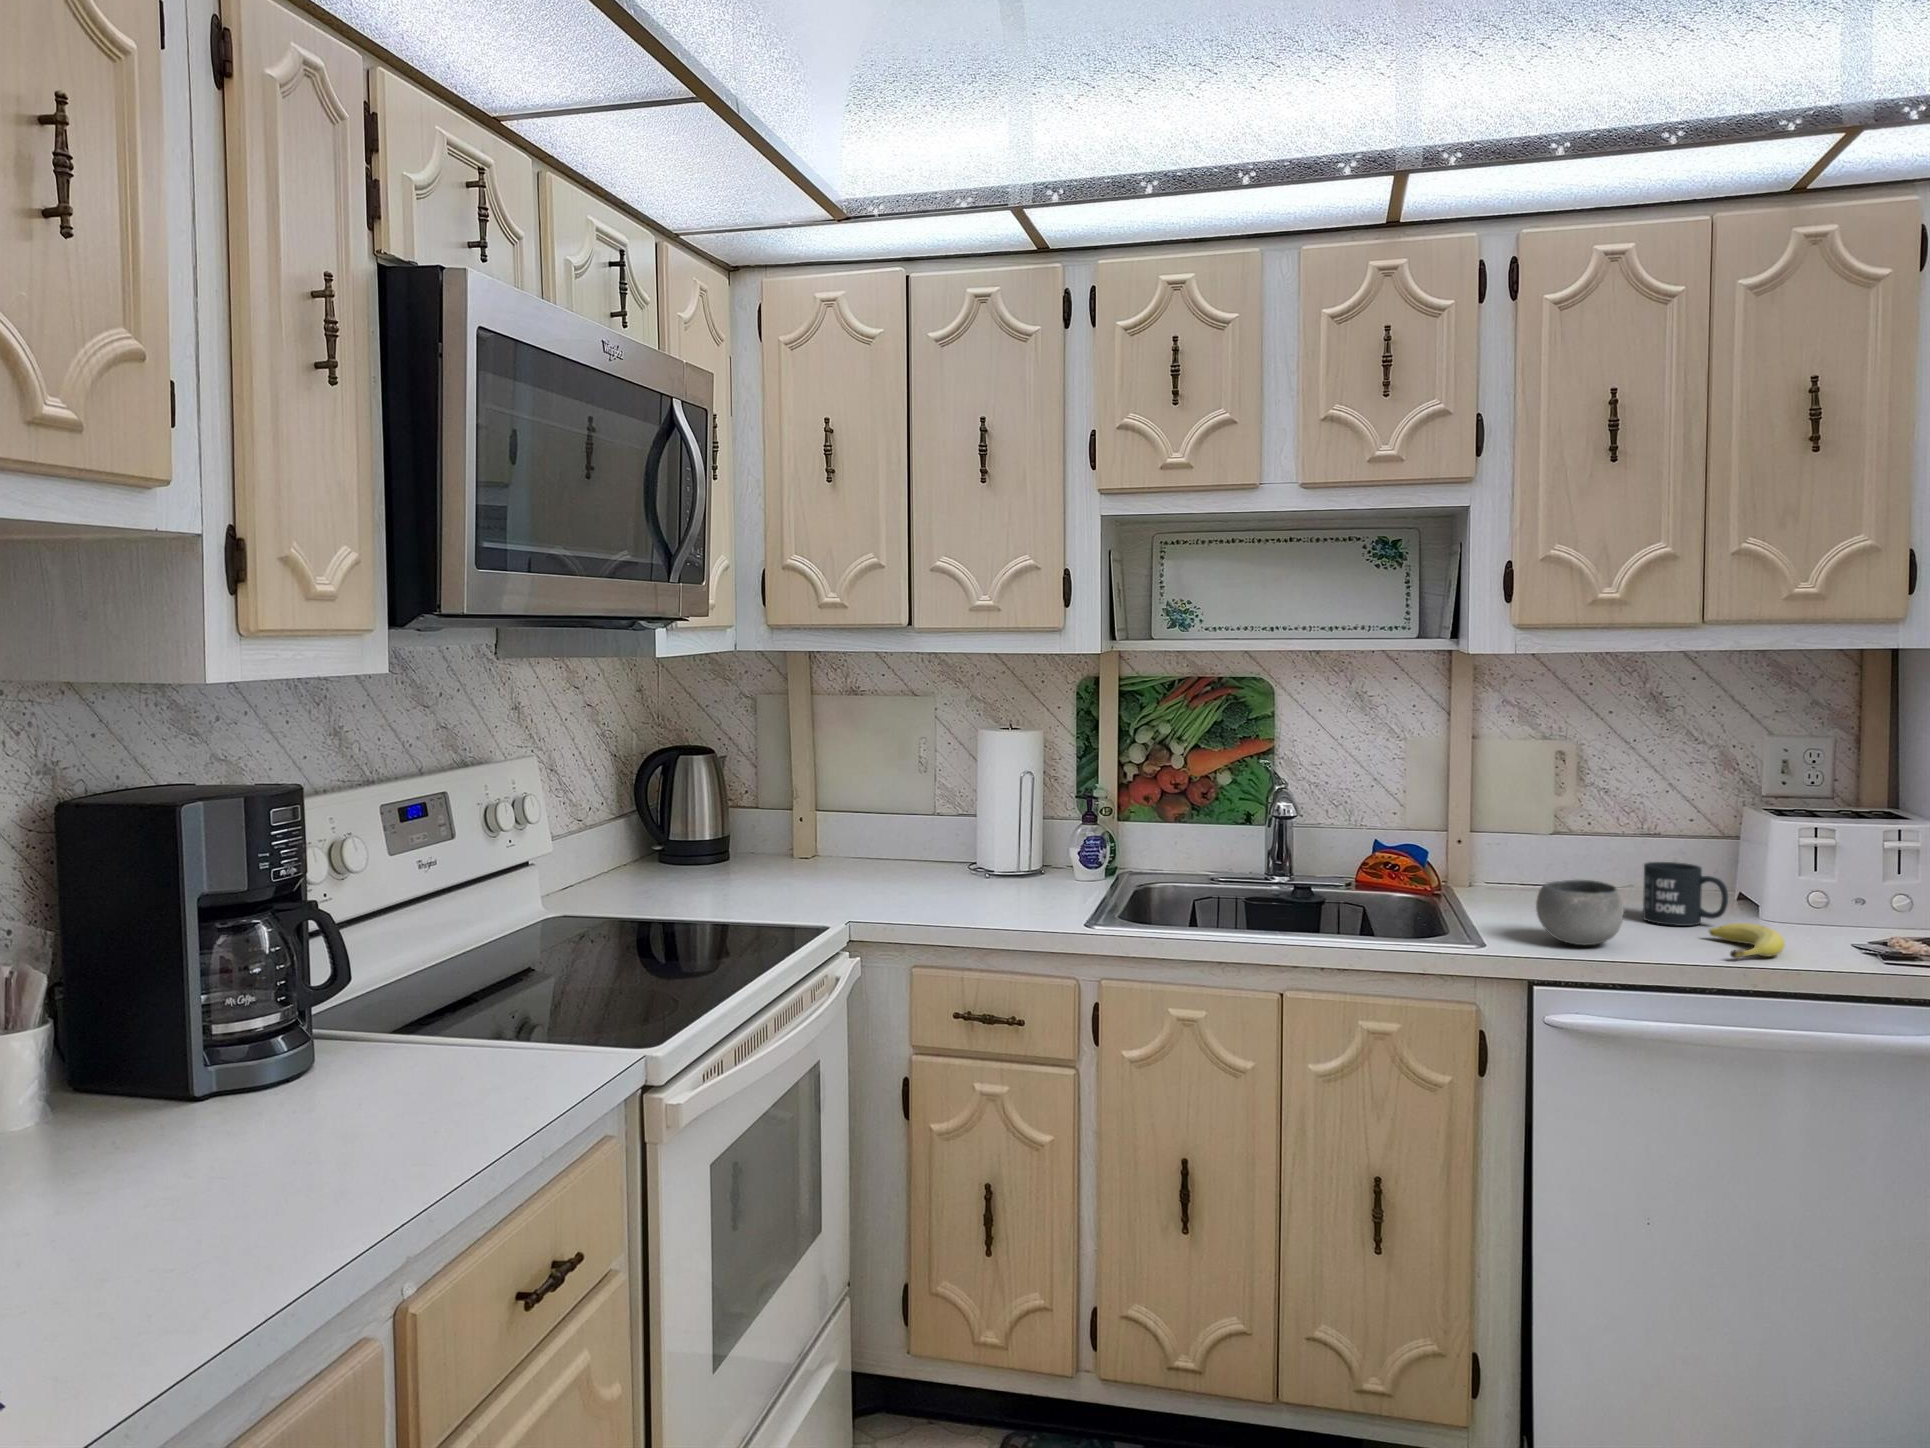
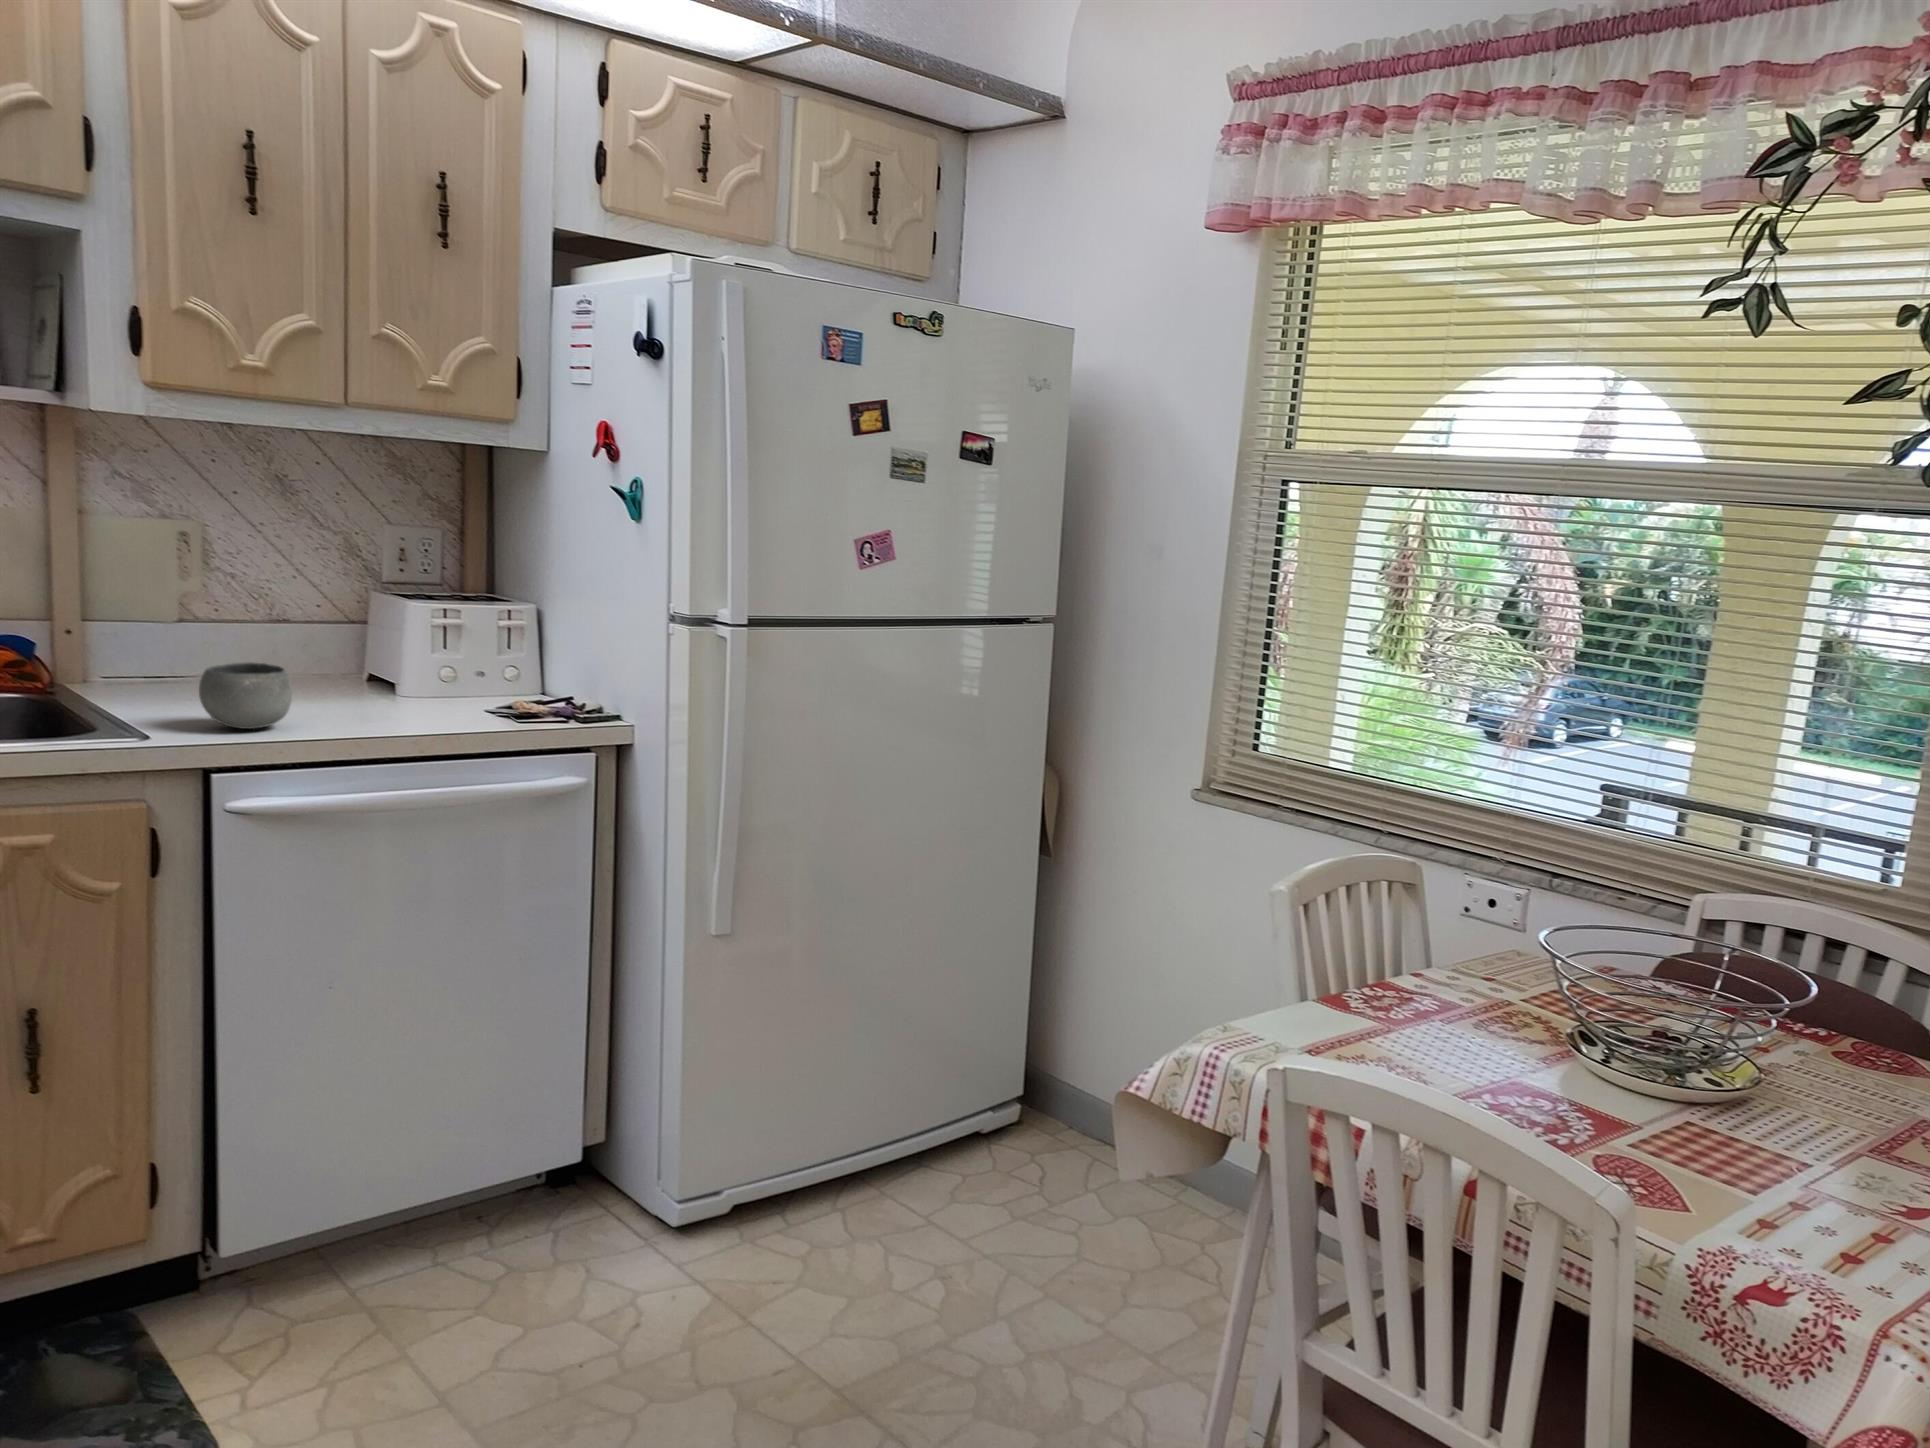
mug: present [1643,862,1728,926] -> none [293,644,375,705]
fruit: present [1709,923,1785,959] -> none [366,695,439,727]

